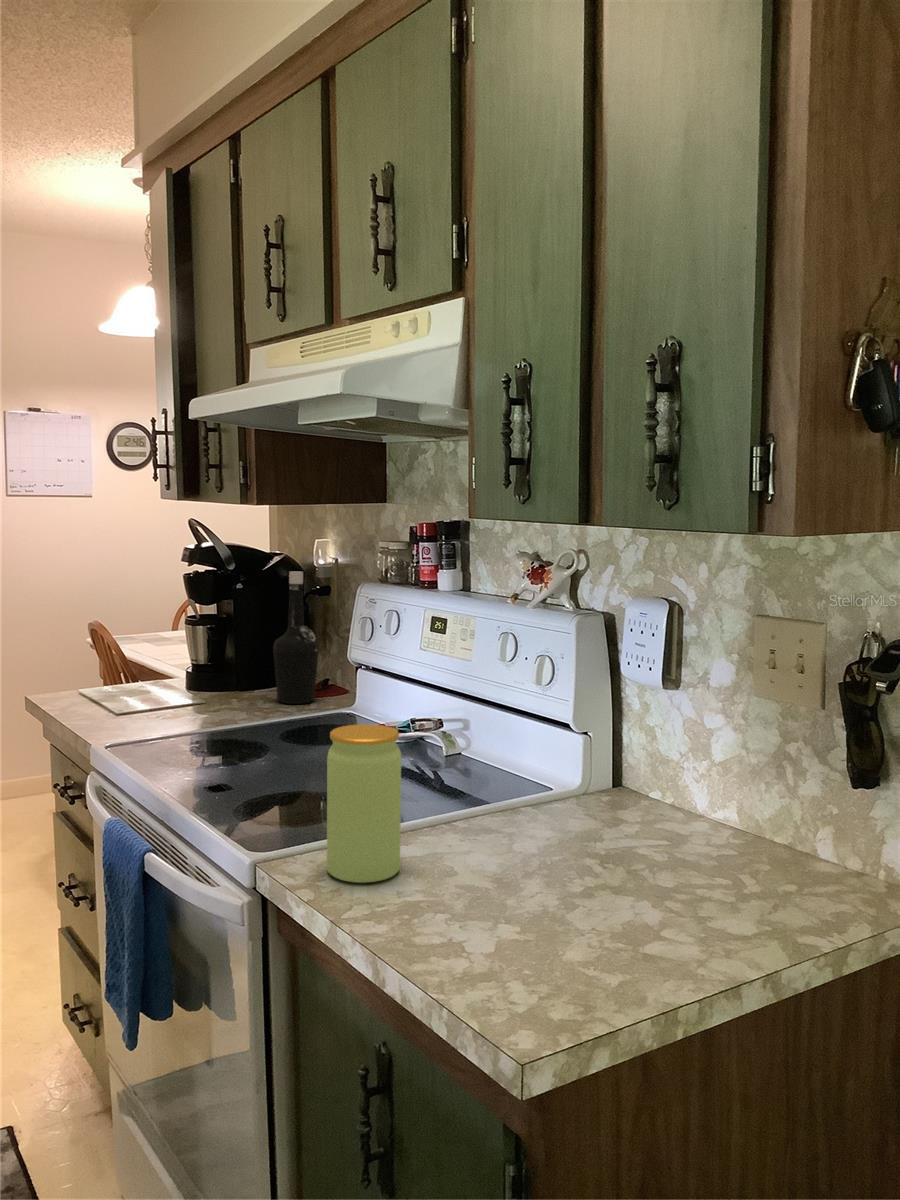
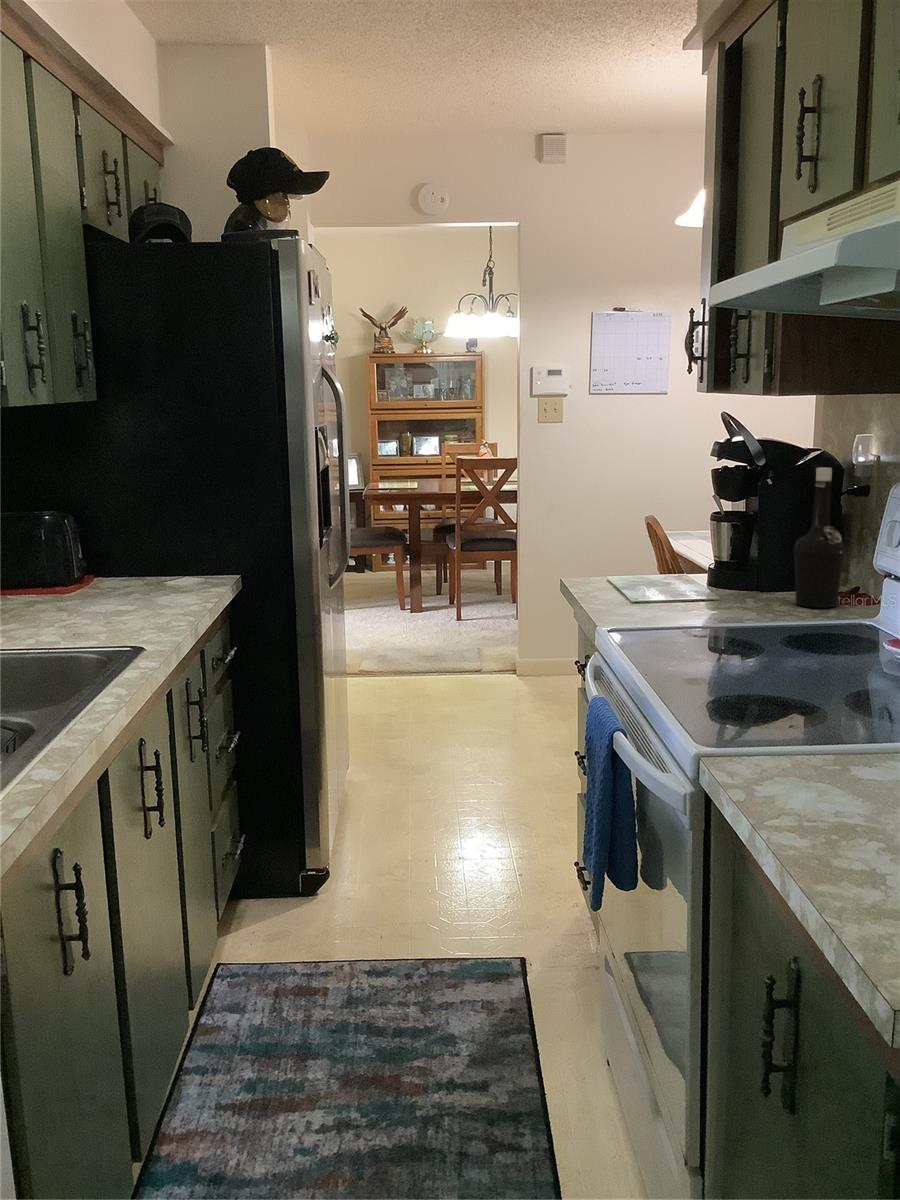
jar: present [327,724,401,883] -> none [769,627,859,794]

